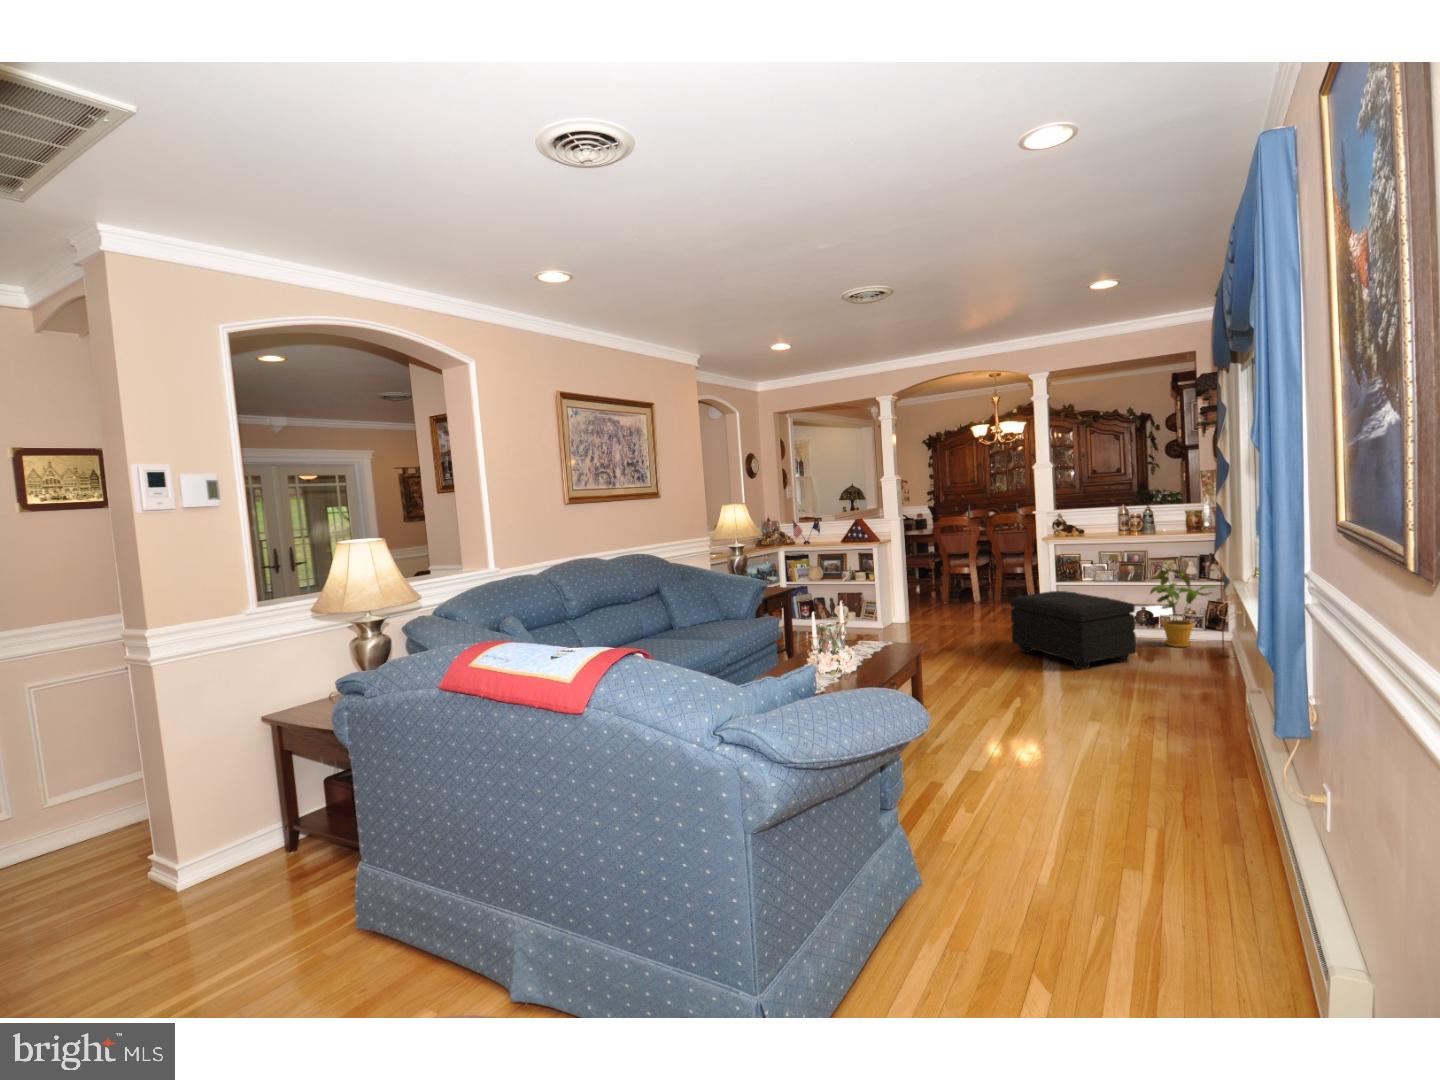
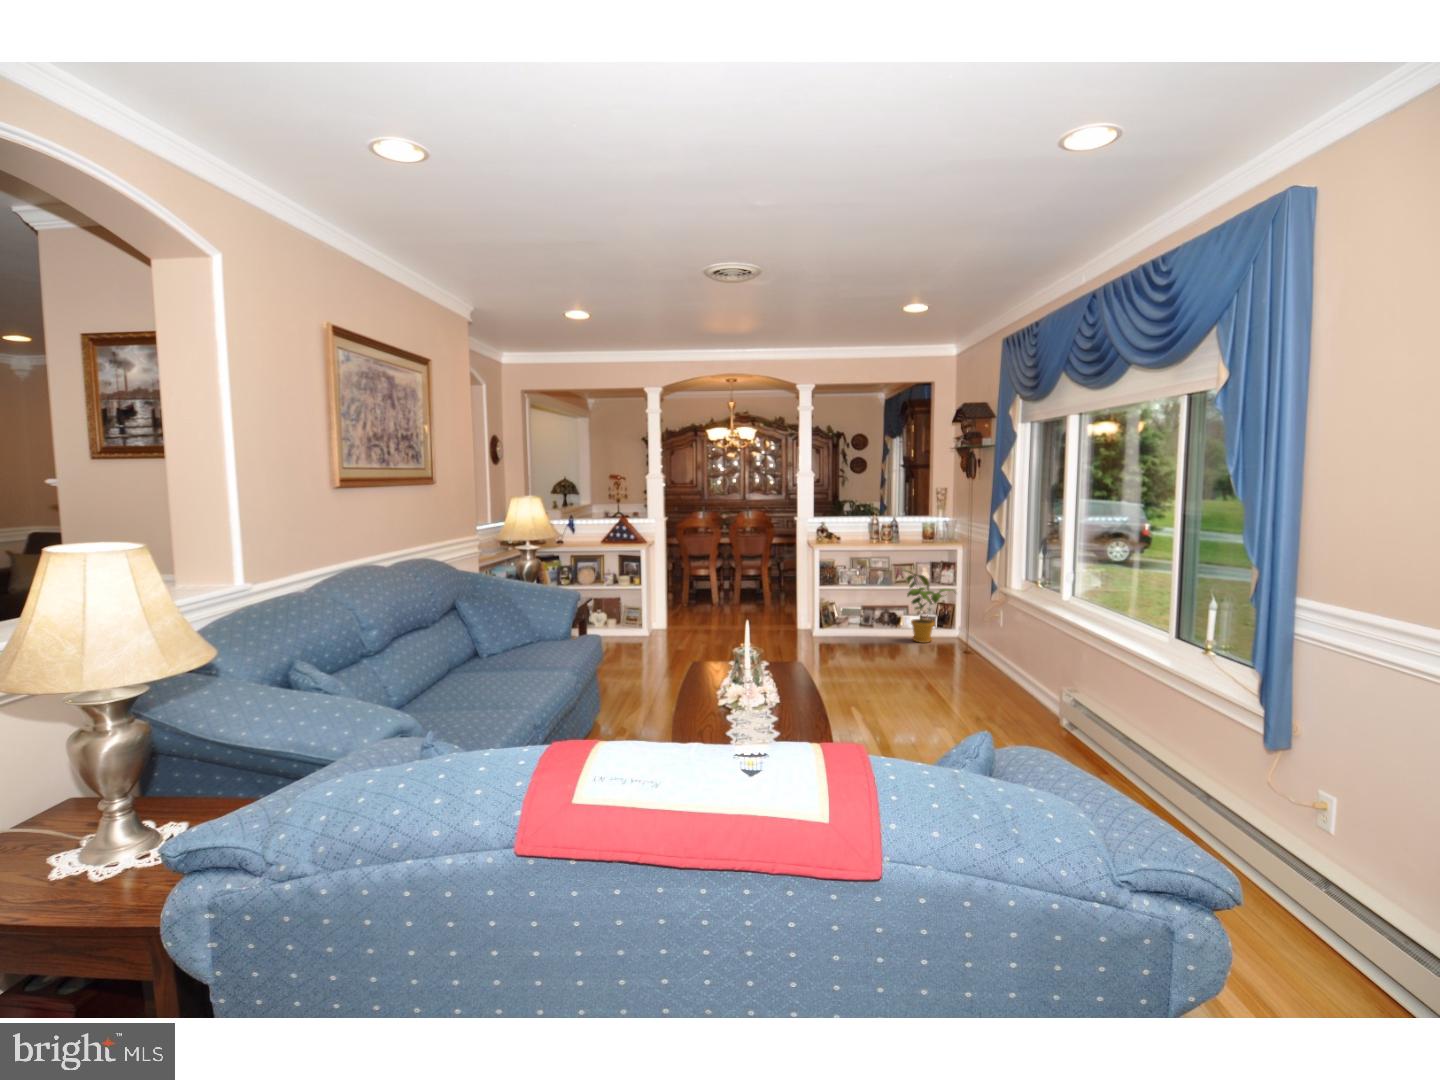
footstool: present [1010,591,1136,669] -> none [801,595,908,670]

